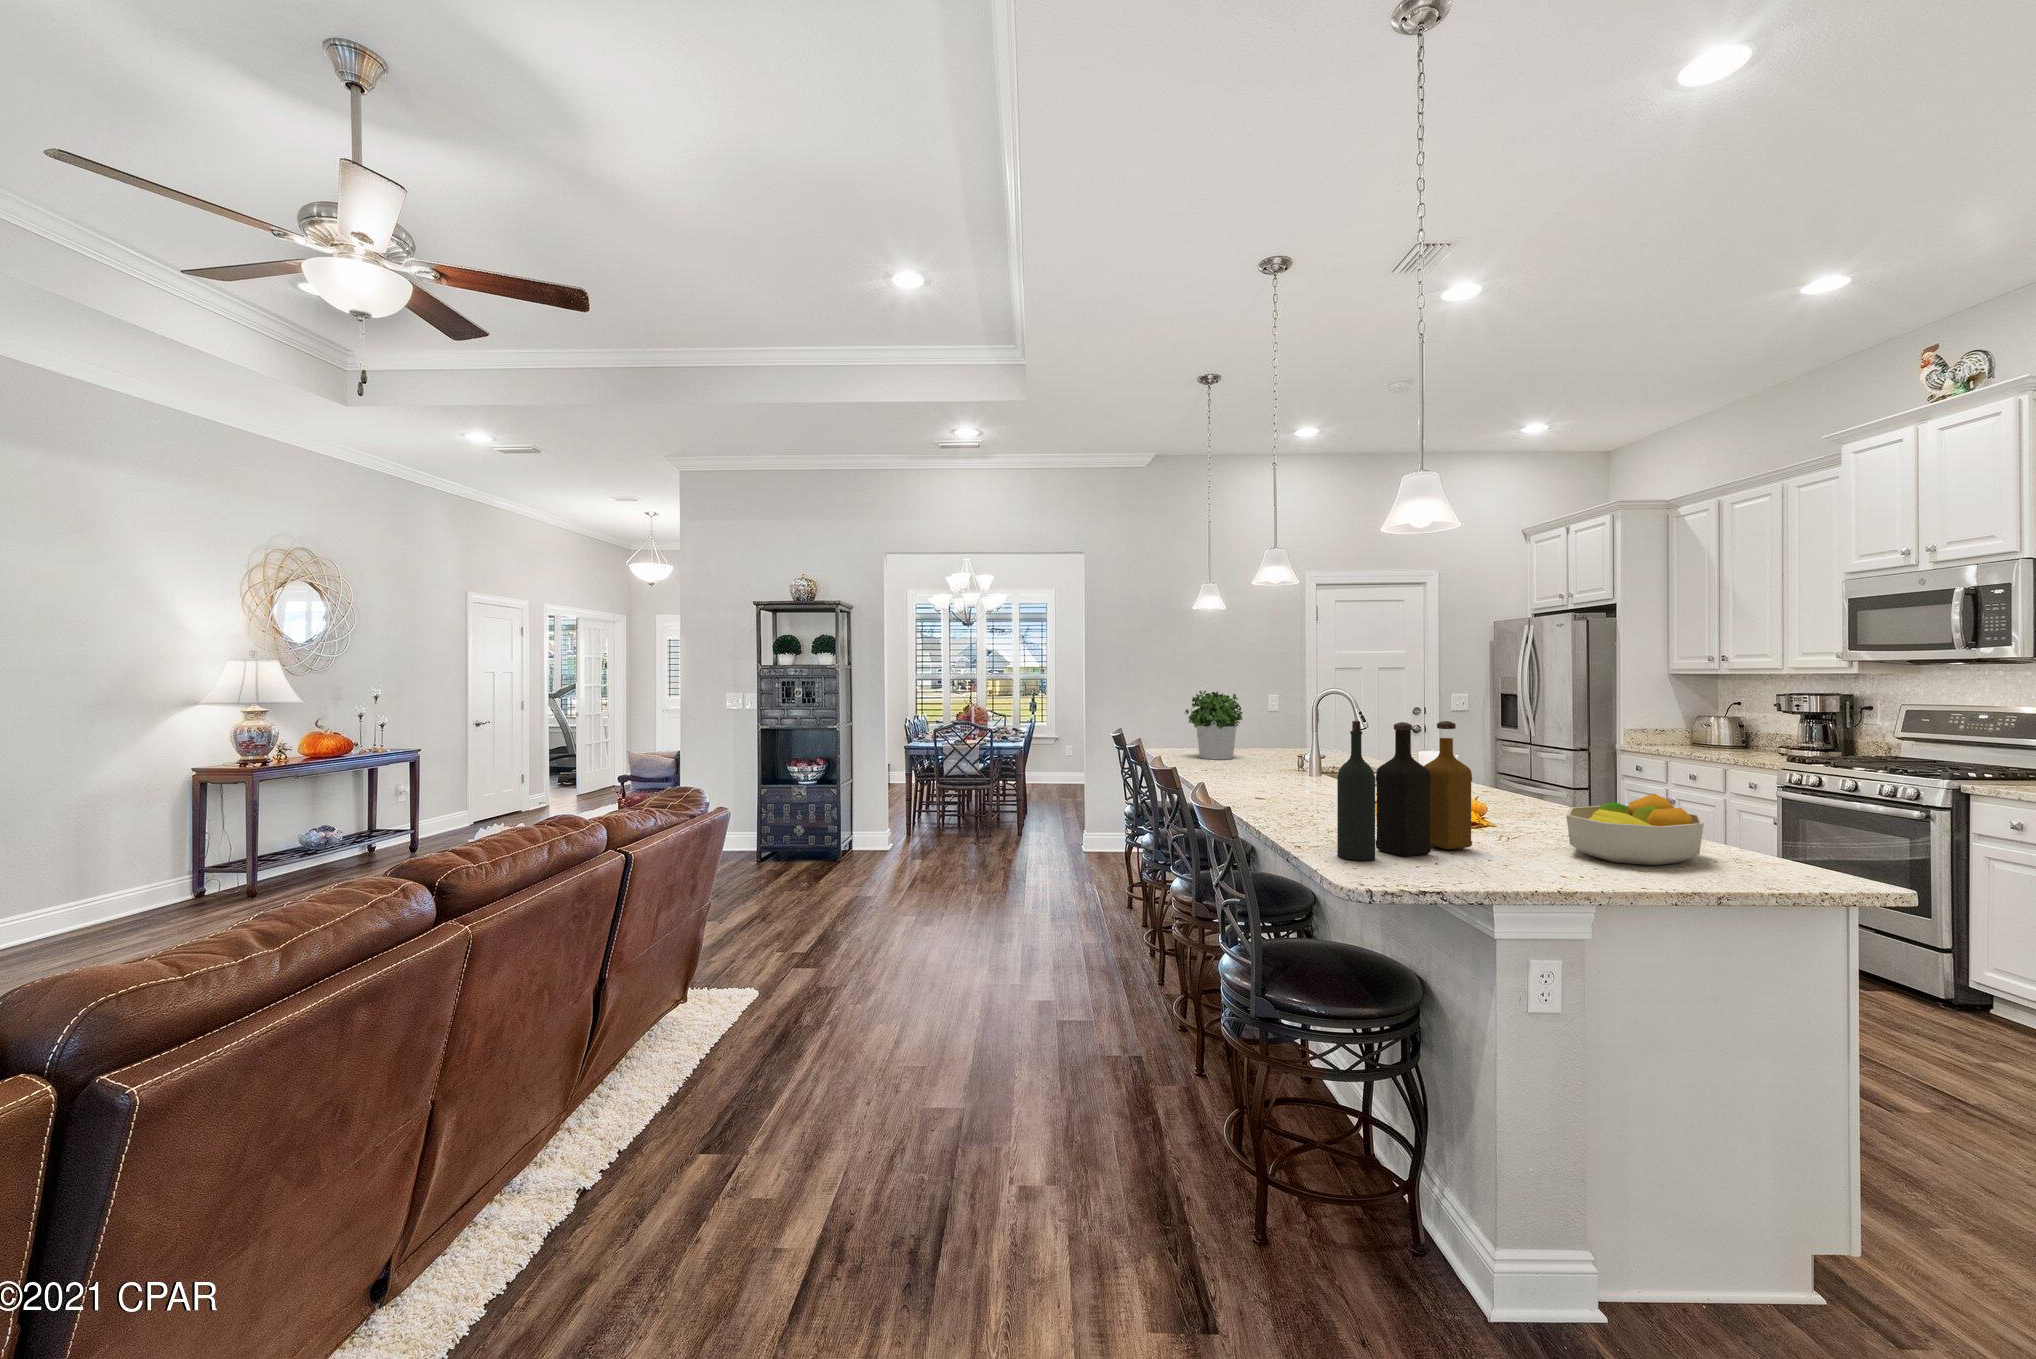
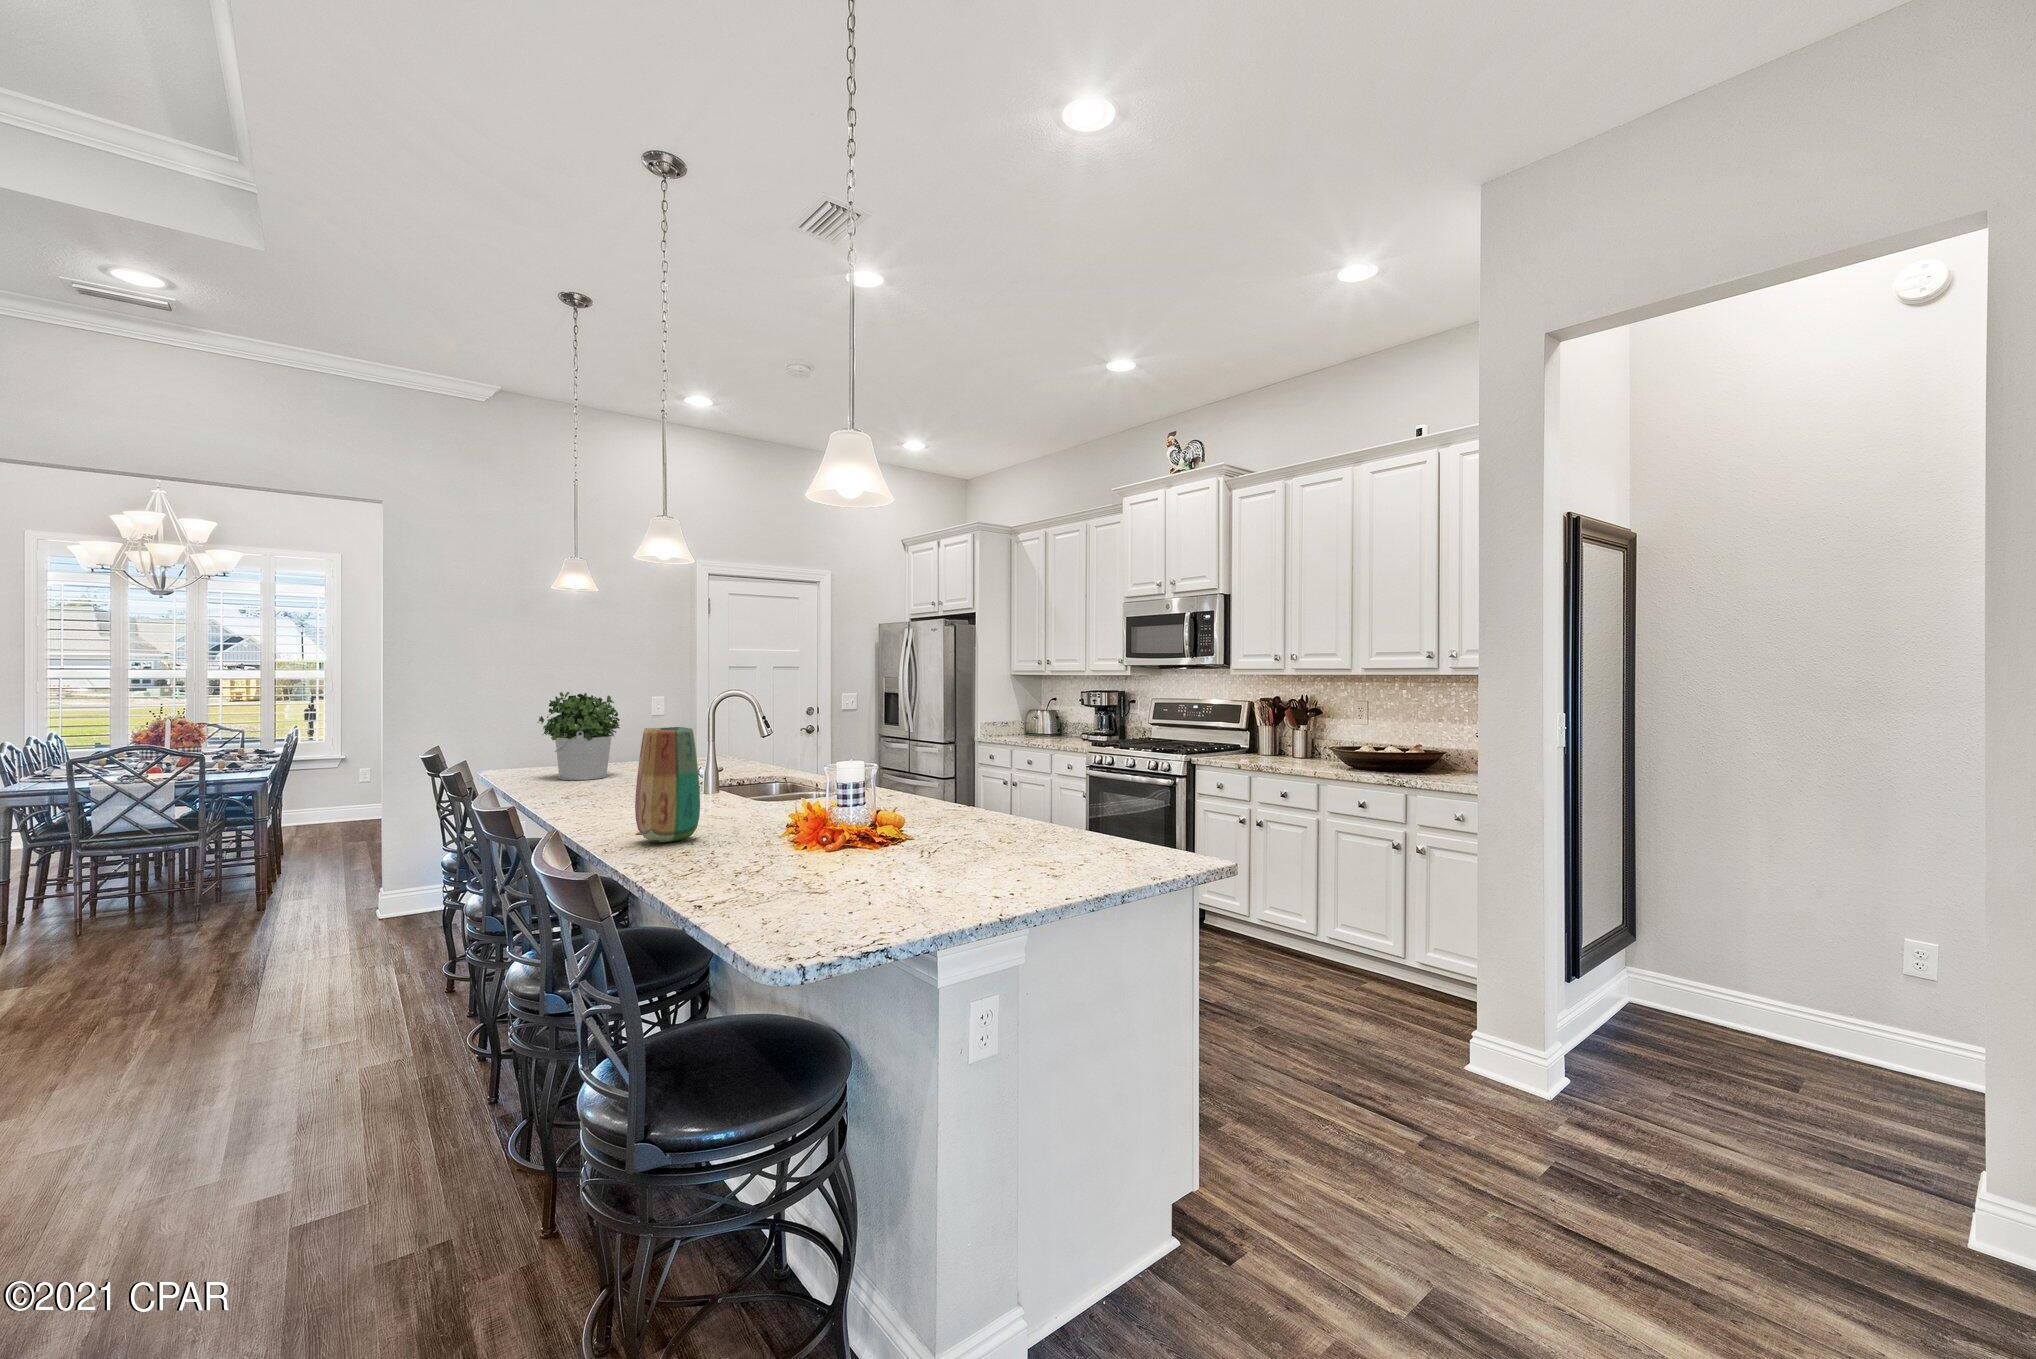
vase: none [1255,718,1303,806] -> present [635,727,700,842]
bottle: present [1337,721,1472,861] -> none [752,726,905,919]
fruit bowl: present [1566,793,1704,865] -> none [989,791,1101,868]

